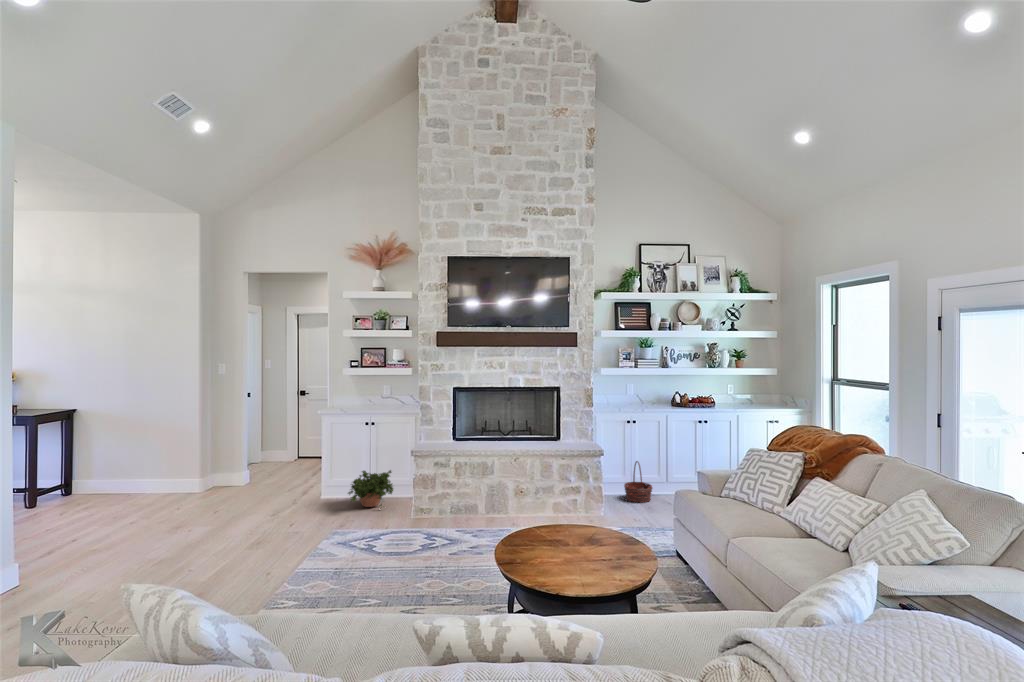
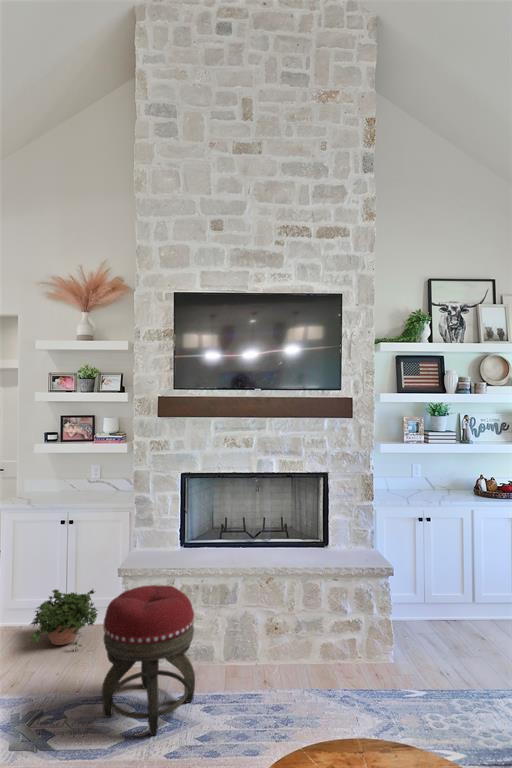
footstool: none [405,458,467,546] -> present [102,585,195,735]
basket: present [624,461,652,502] -> none [416,574,457,635]

